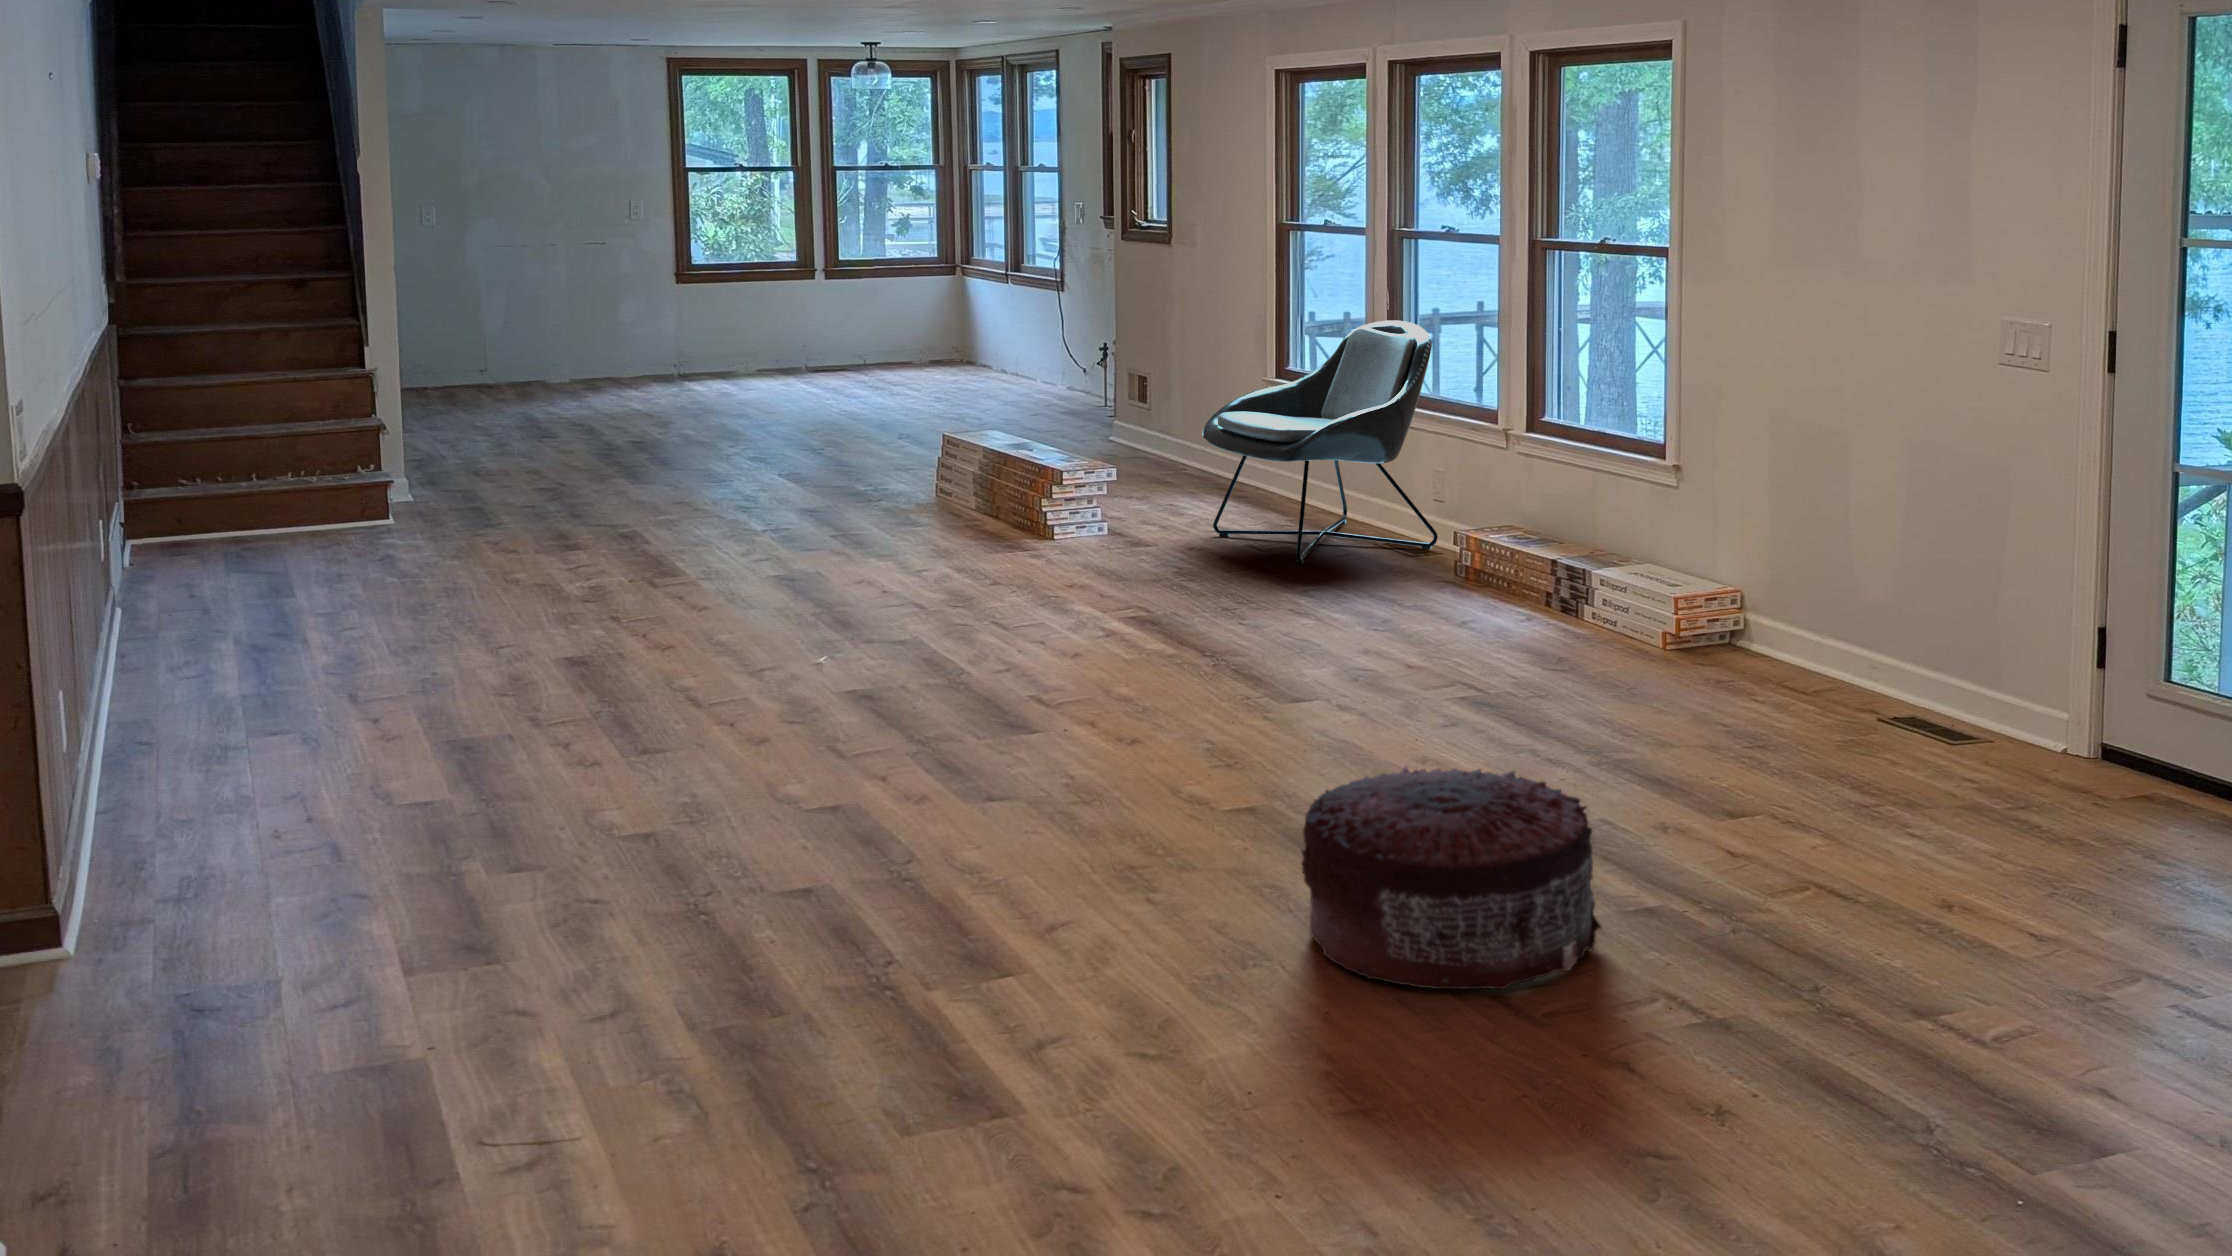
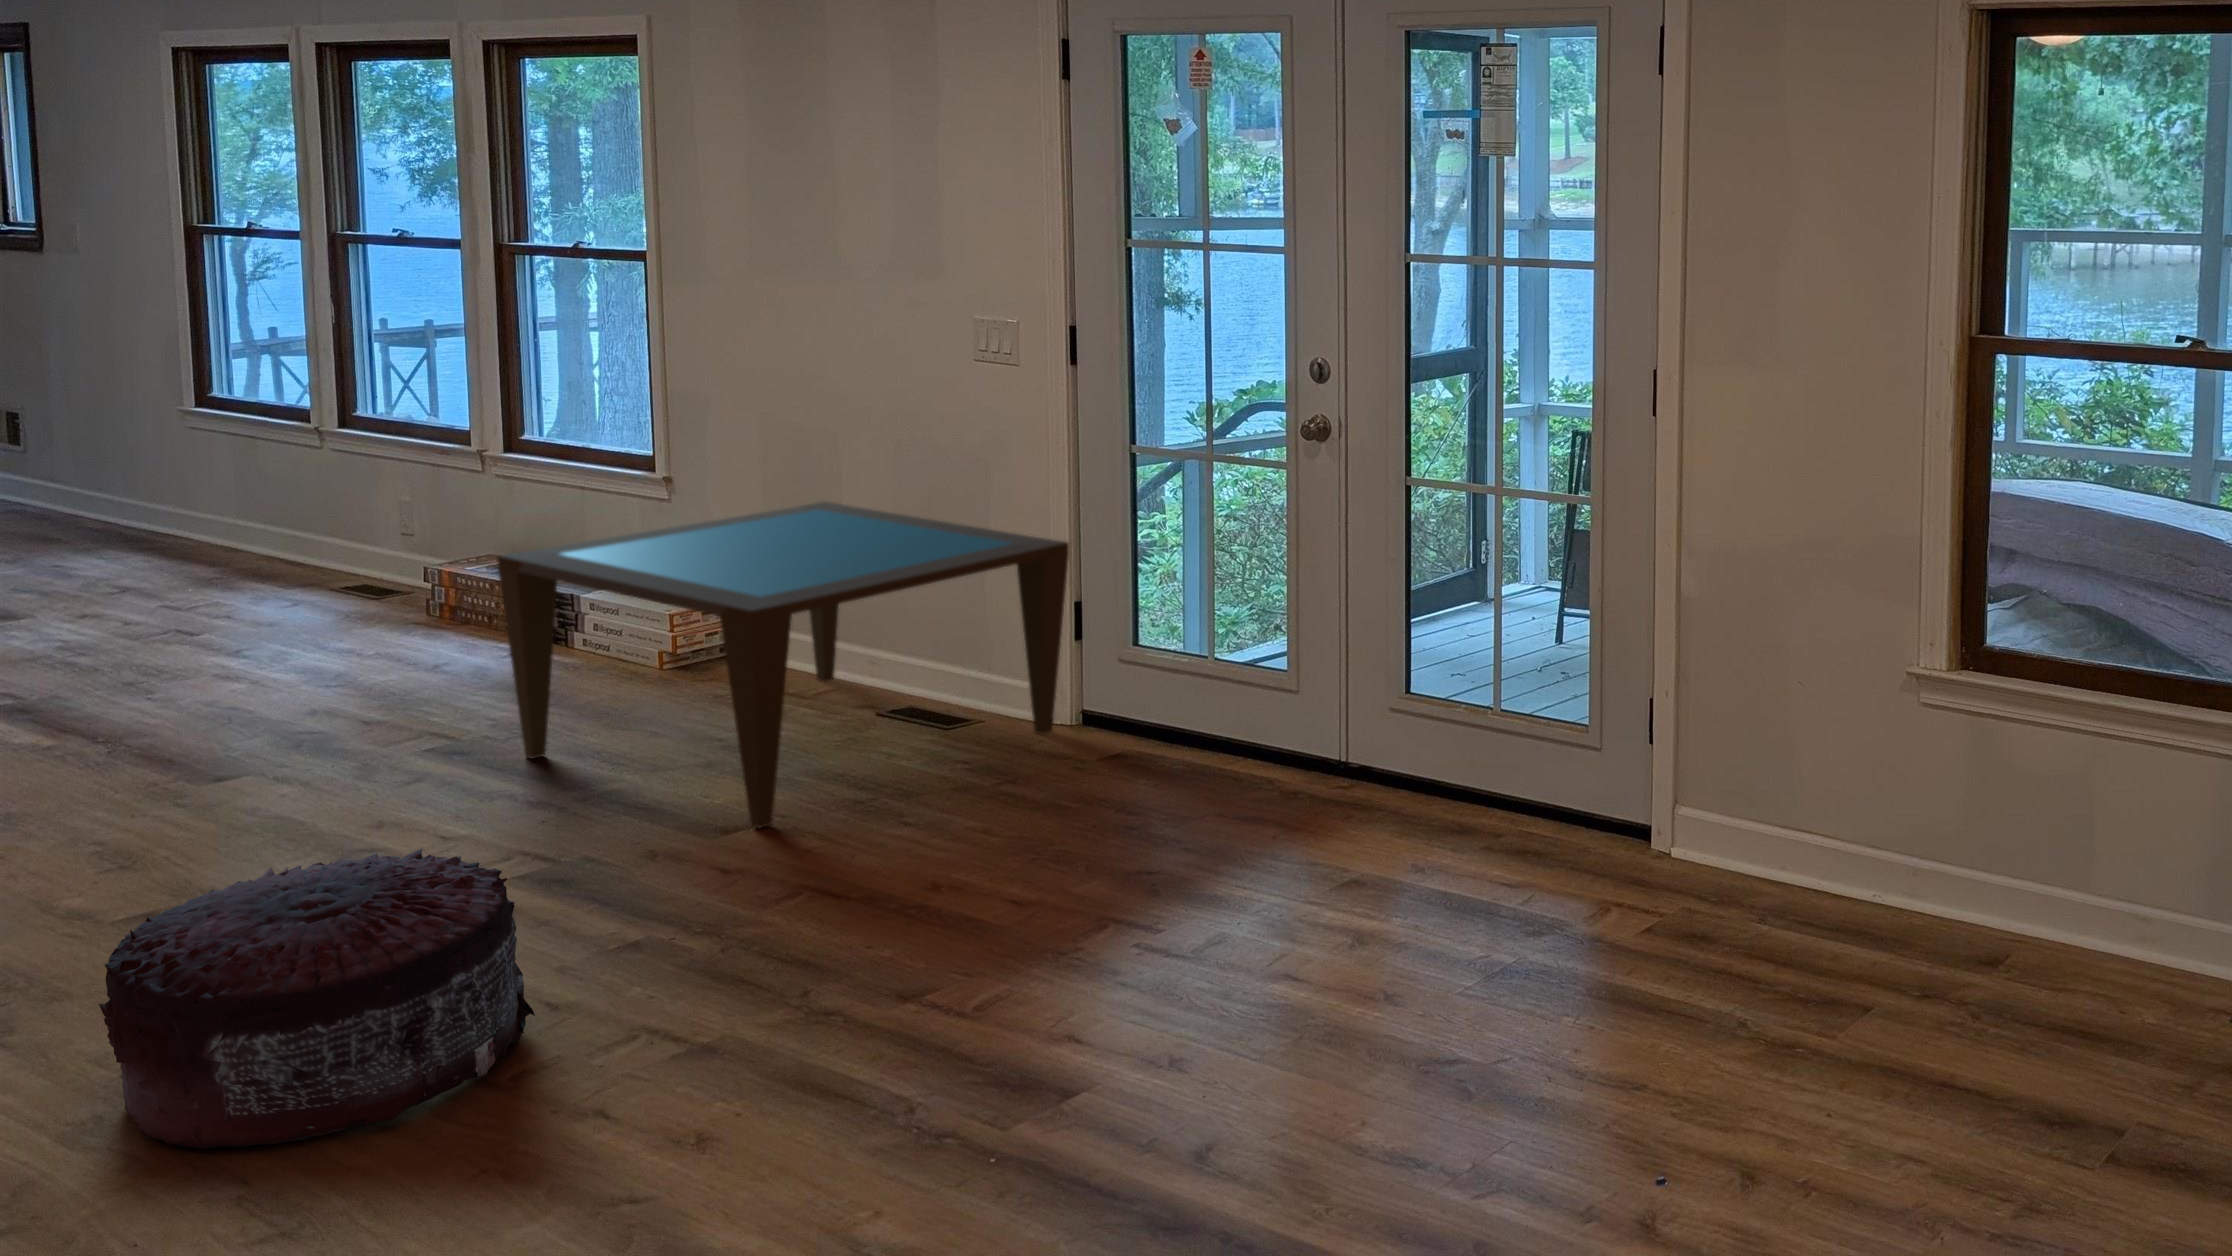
lounge chair: present [1202,320,1438,564] -> none [72,336,404,623]
coffee table: none [1546,499,2094,807] -> present [497,502,1069,828]

